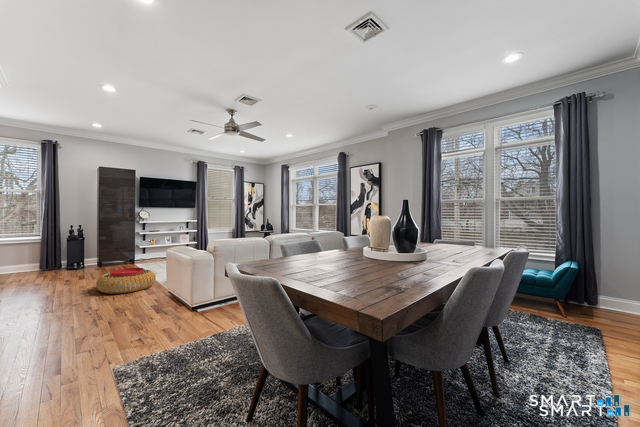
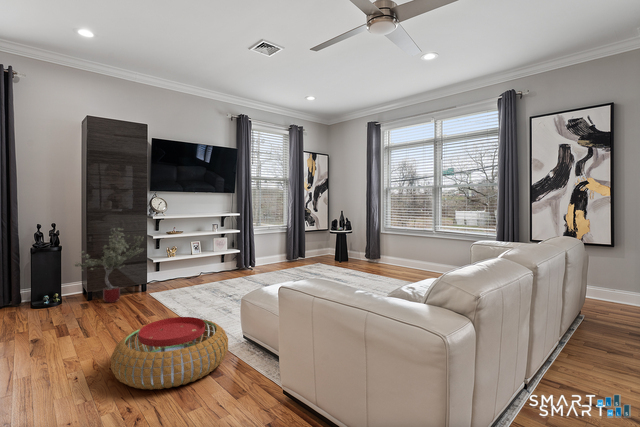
potted tree: none [90,227,132,269] -> present [74,228,144,303]

